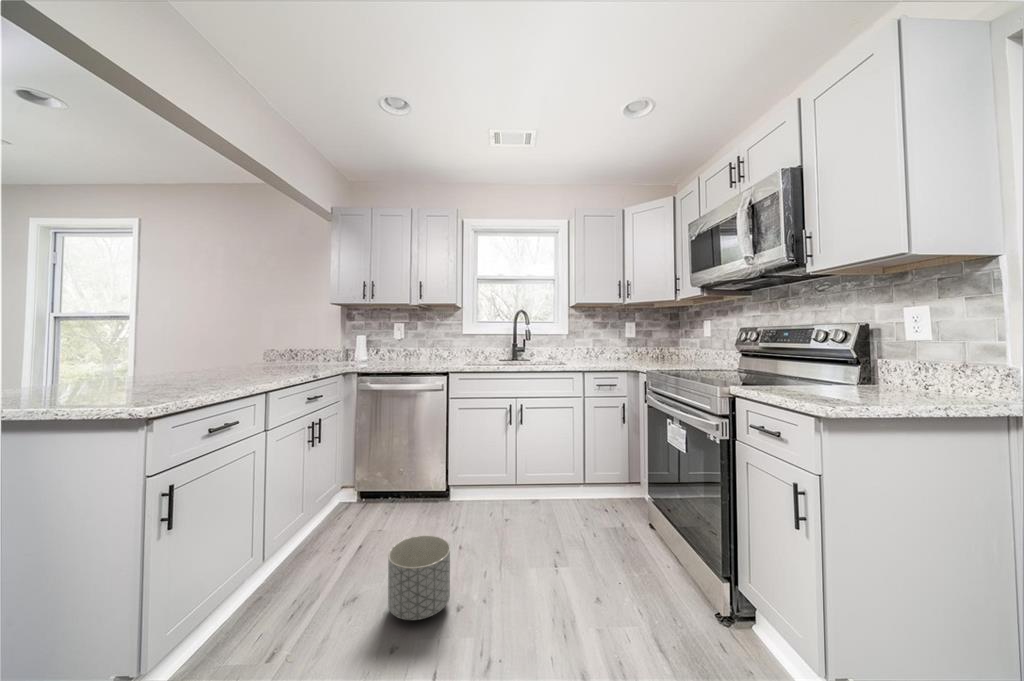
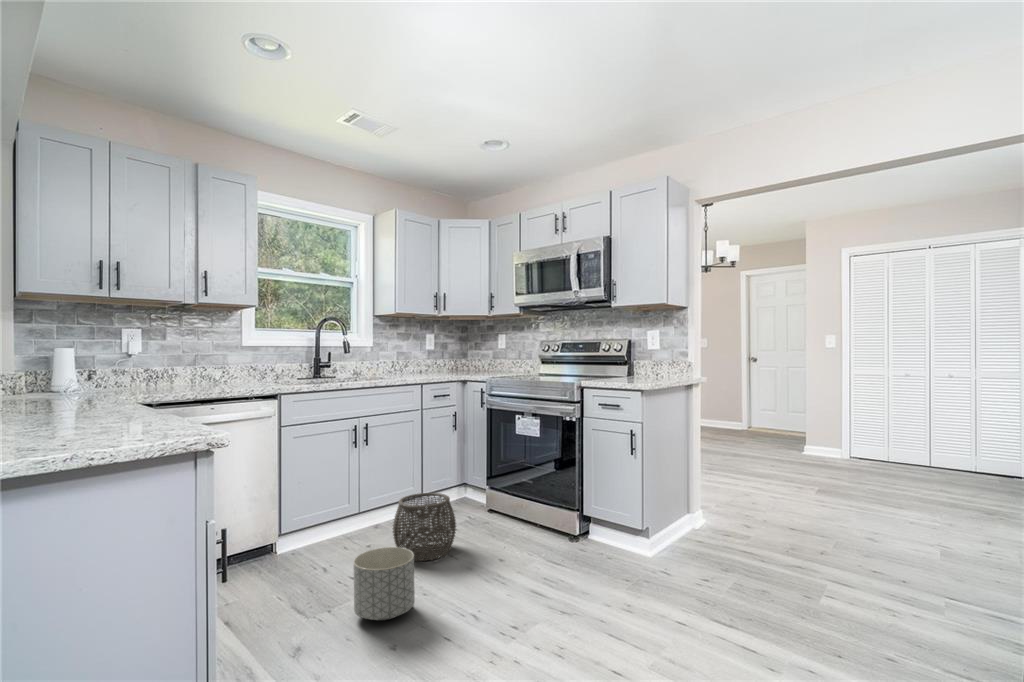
woven basket: none [503,484,569,562] -> present [393,493,456,562]

